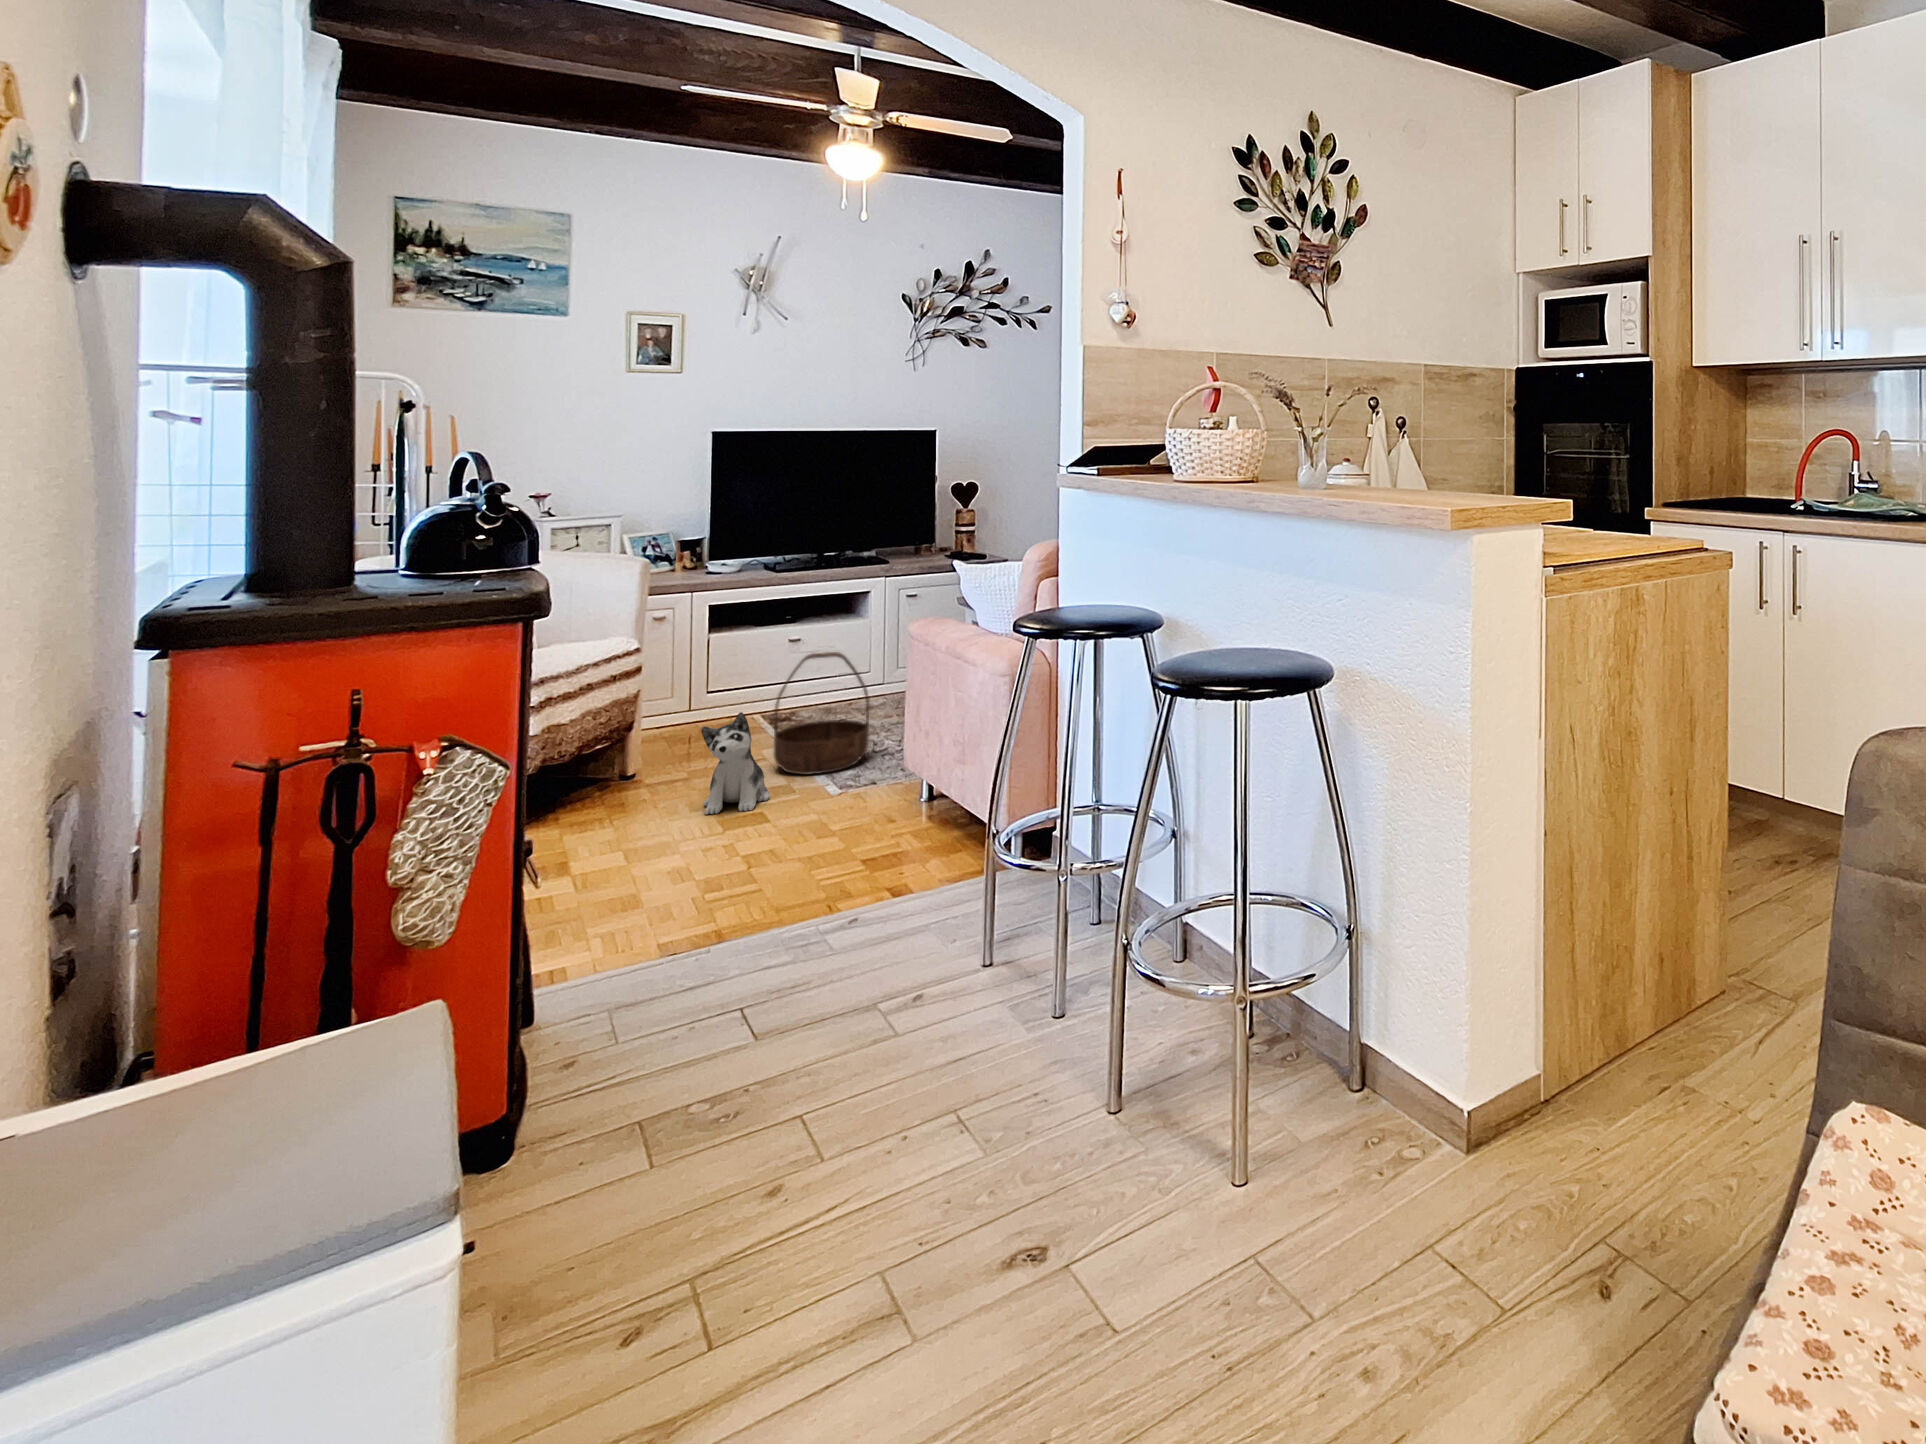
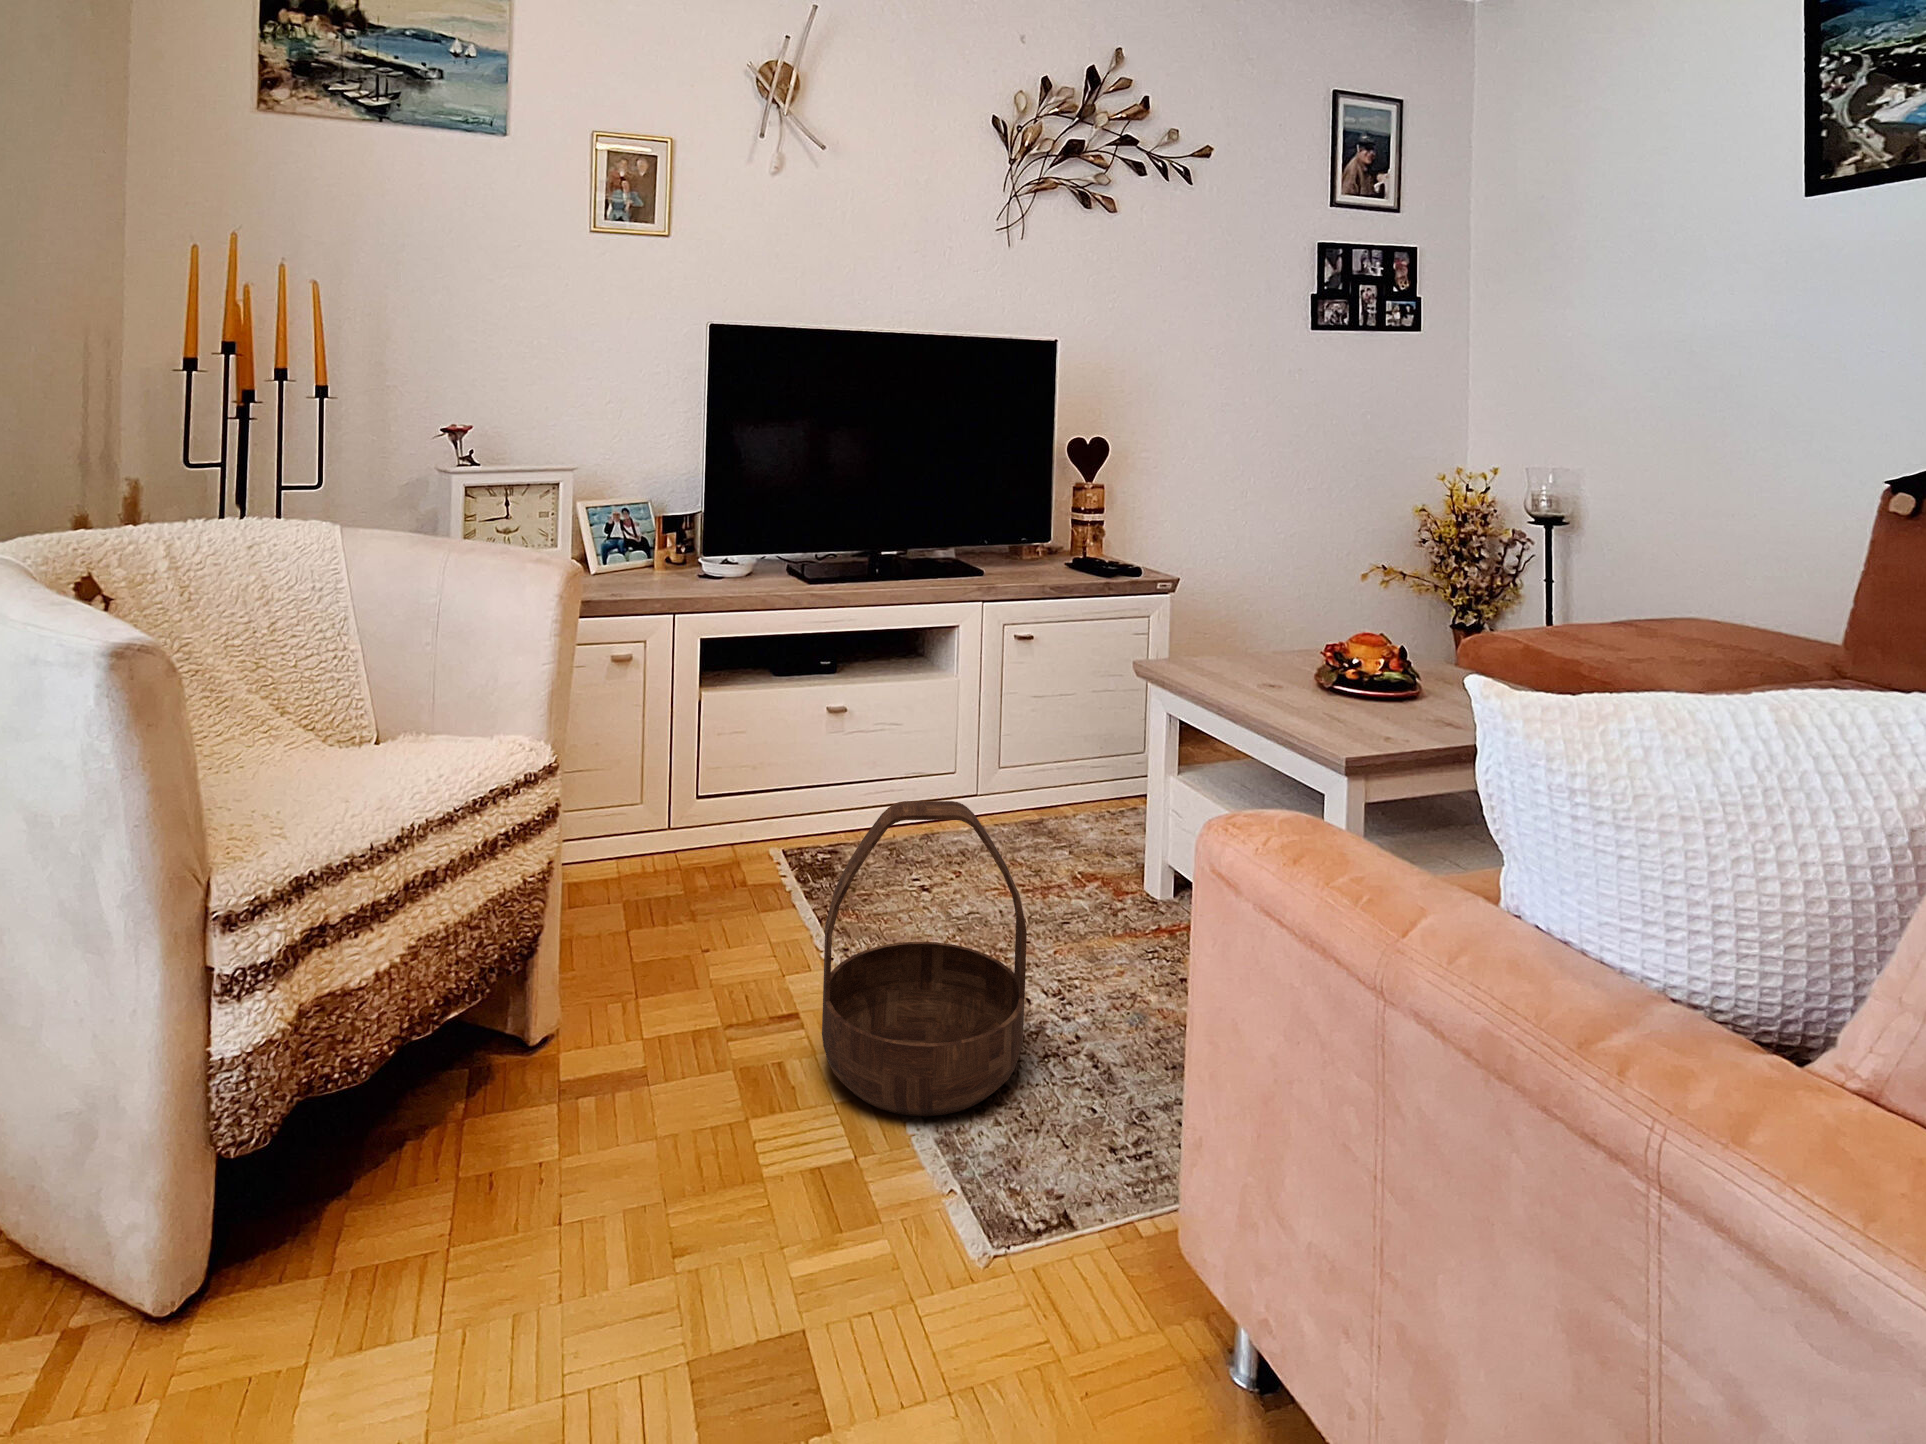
plush toy: present [701,712,770,815] -> none [664,1010,825,1314]

